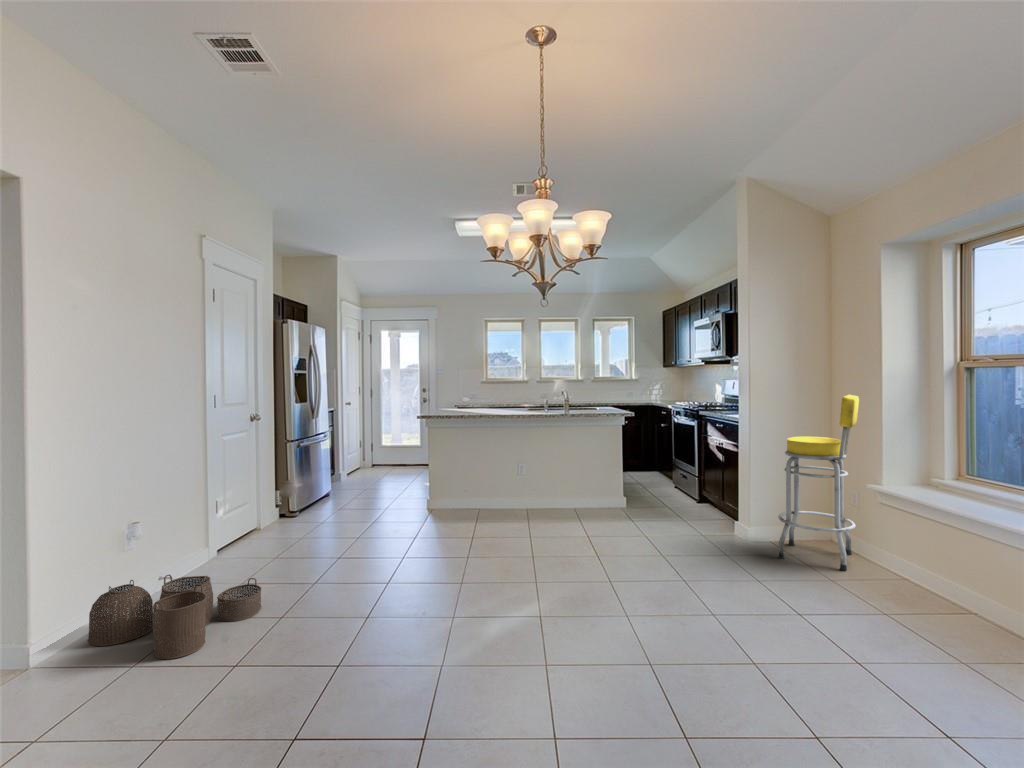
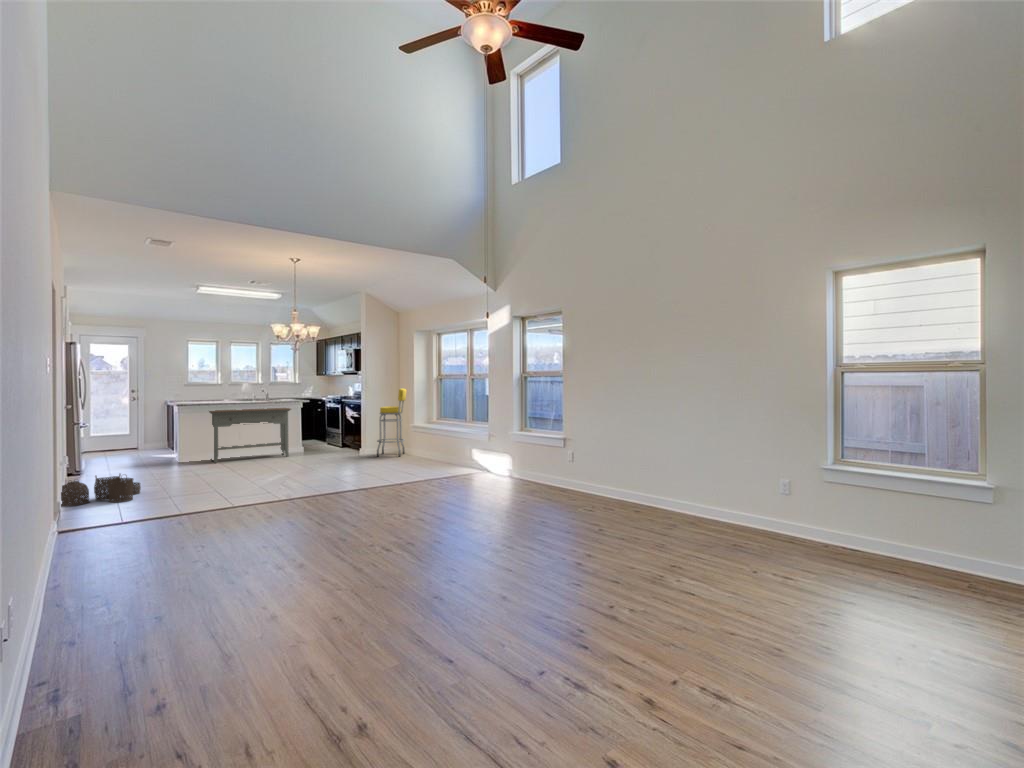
console table: none [471,424,601,517] -> present [209,408,291,463]

